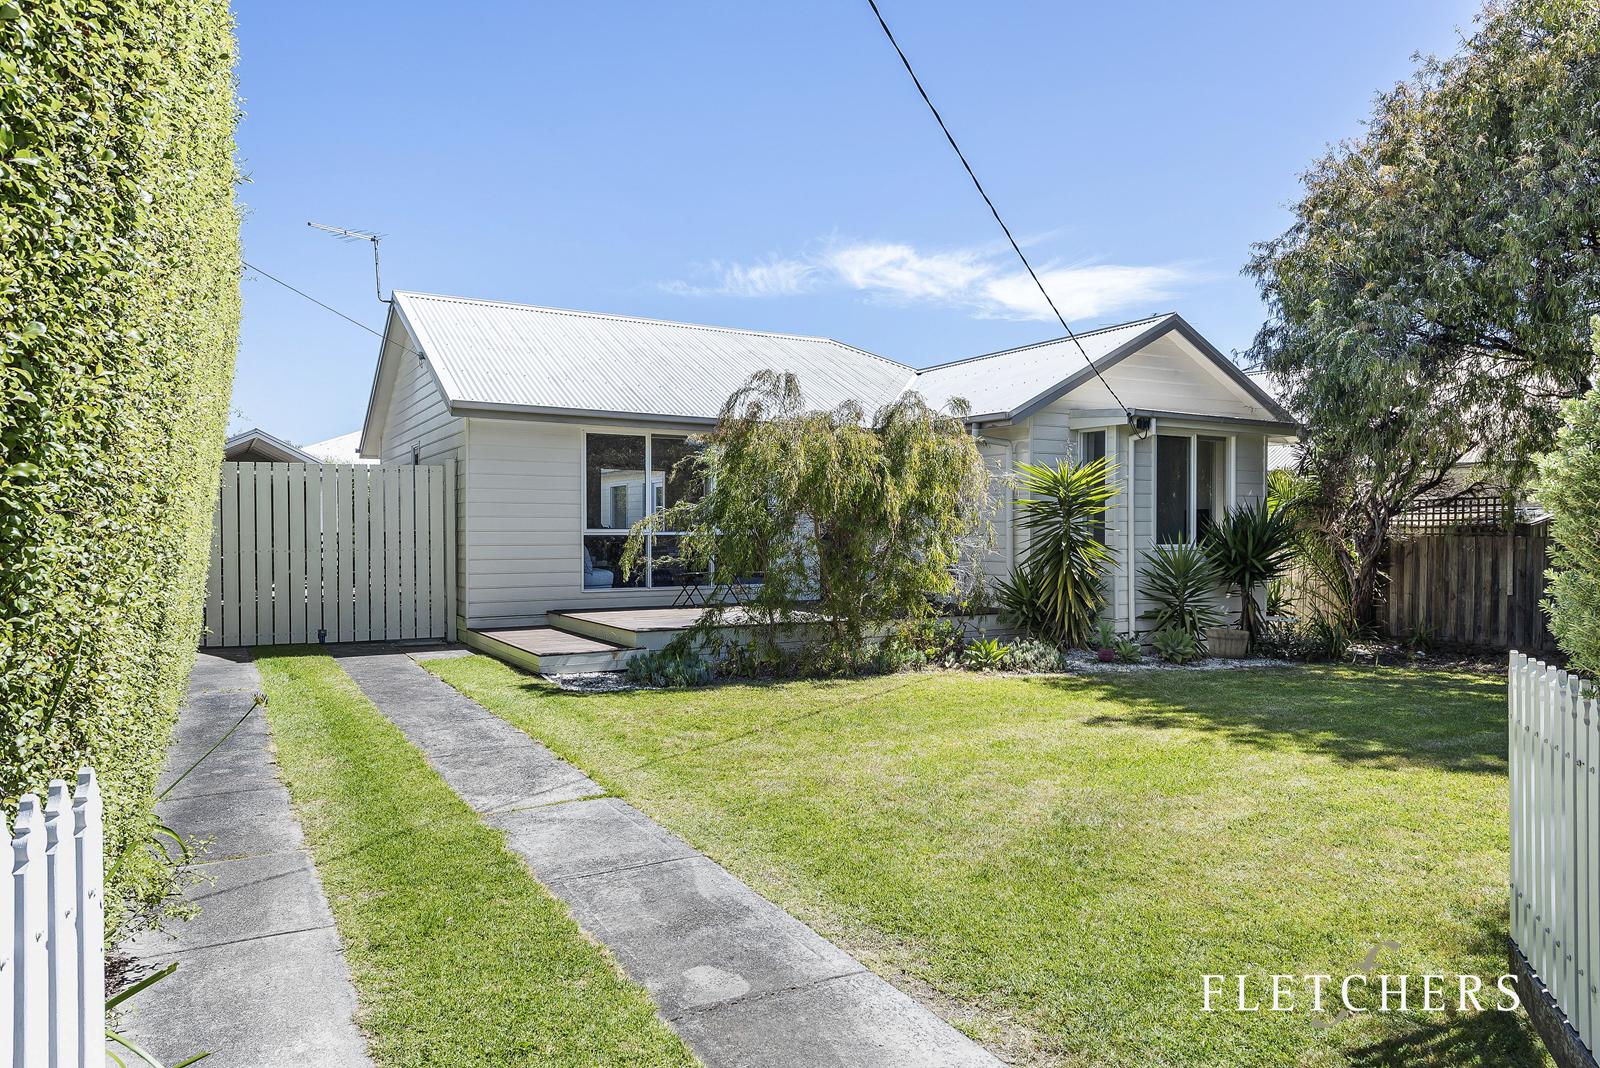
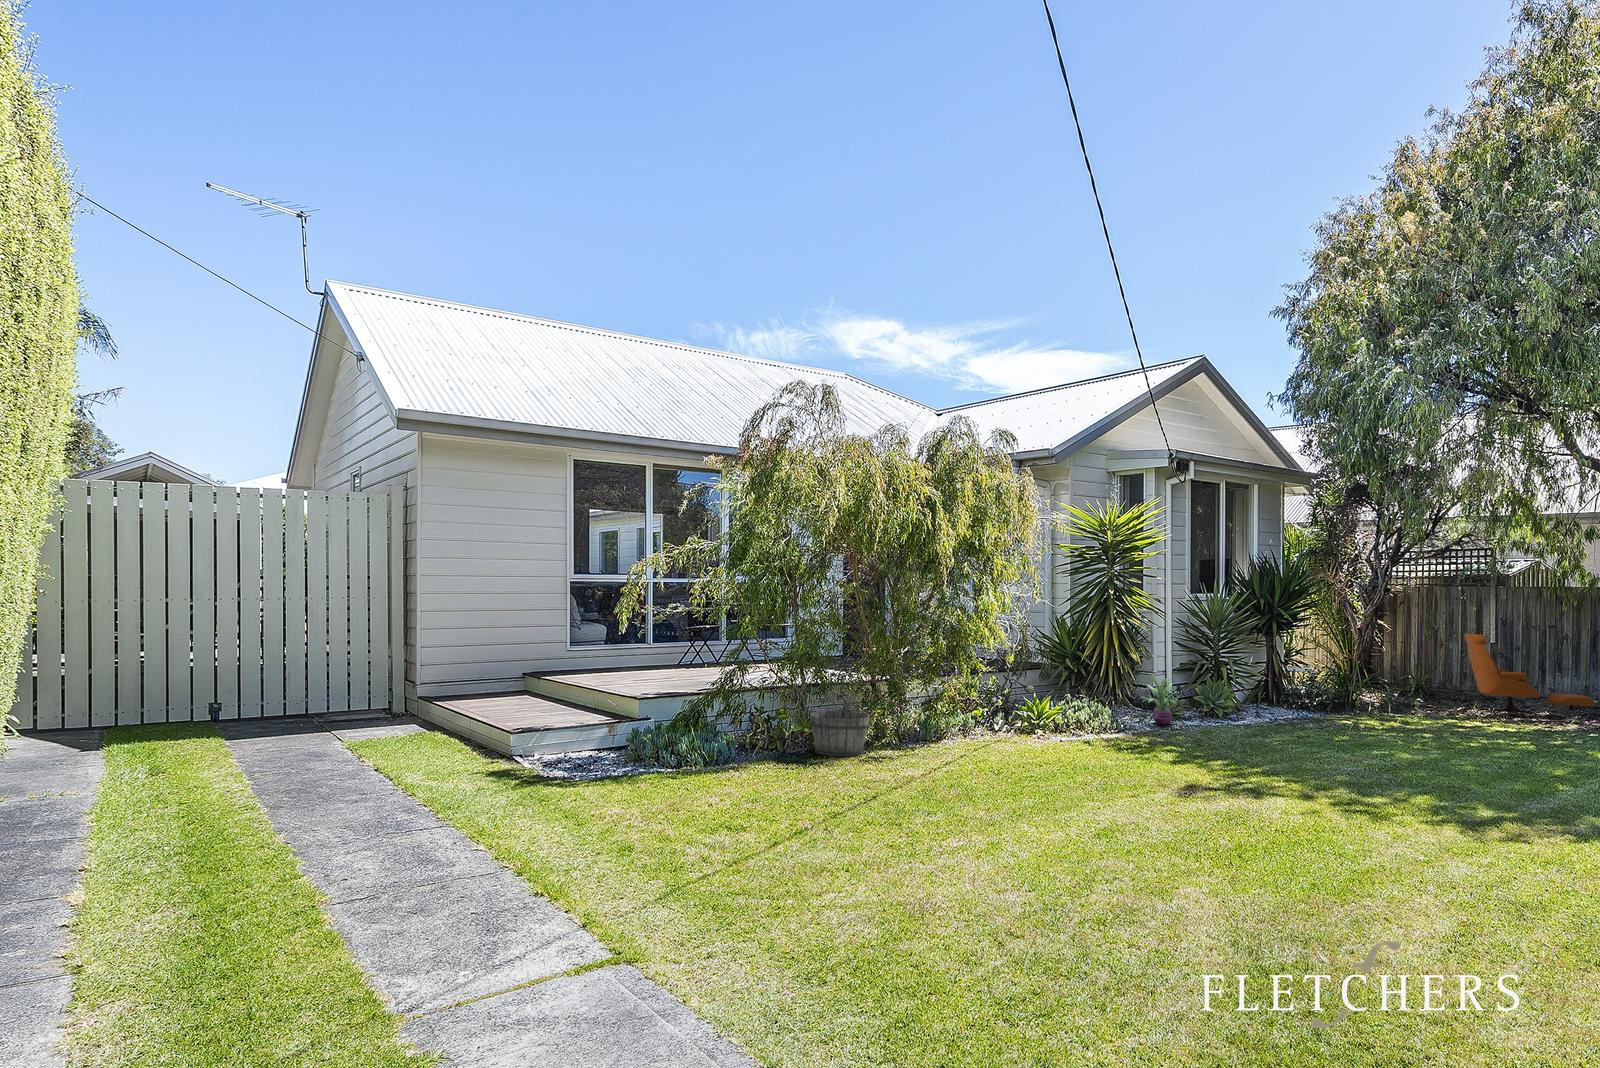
lounge chair: none [1409,582,1520,663] -> present [1465,633,1596,719]
wooden bucket: present [1206,622,1249,658] -> present [810,701,870,756]

